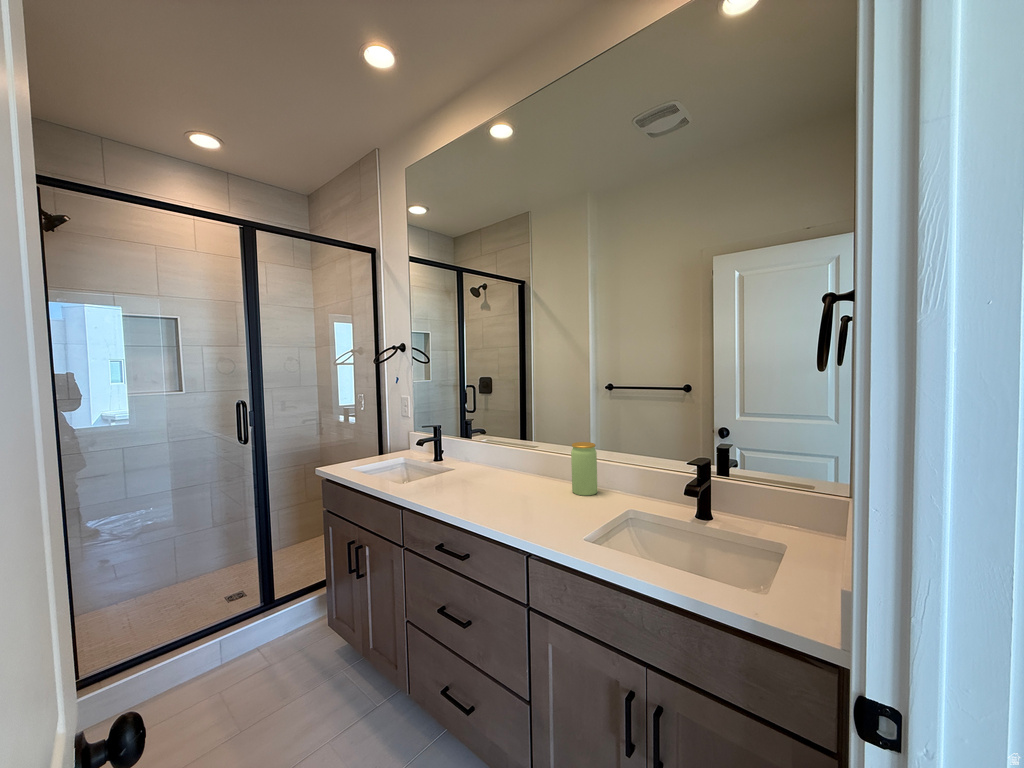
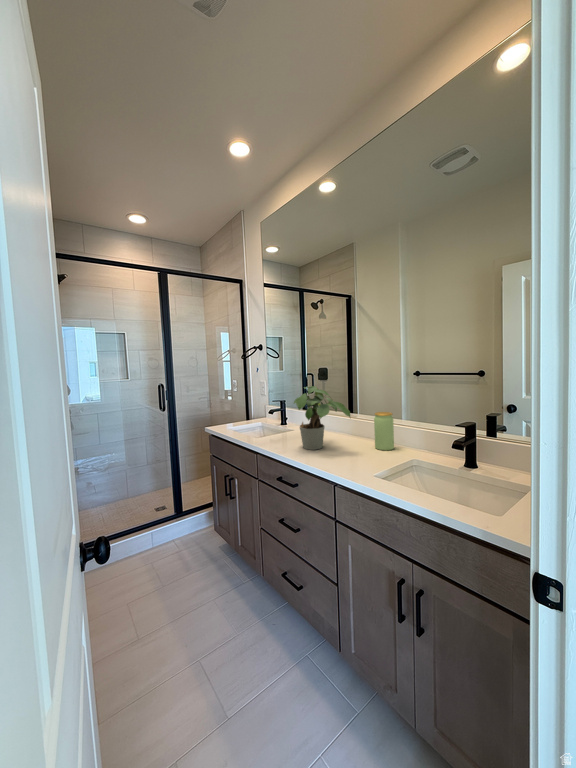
potted plant: none [460,407,543,500] -> present [294,386,350,450]

